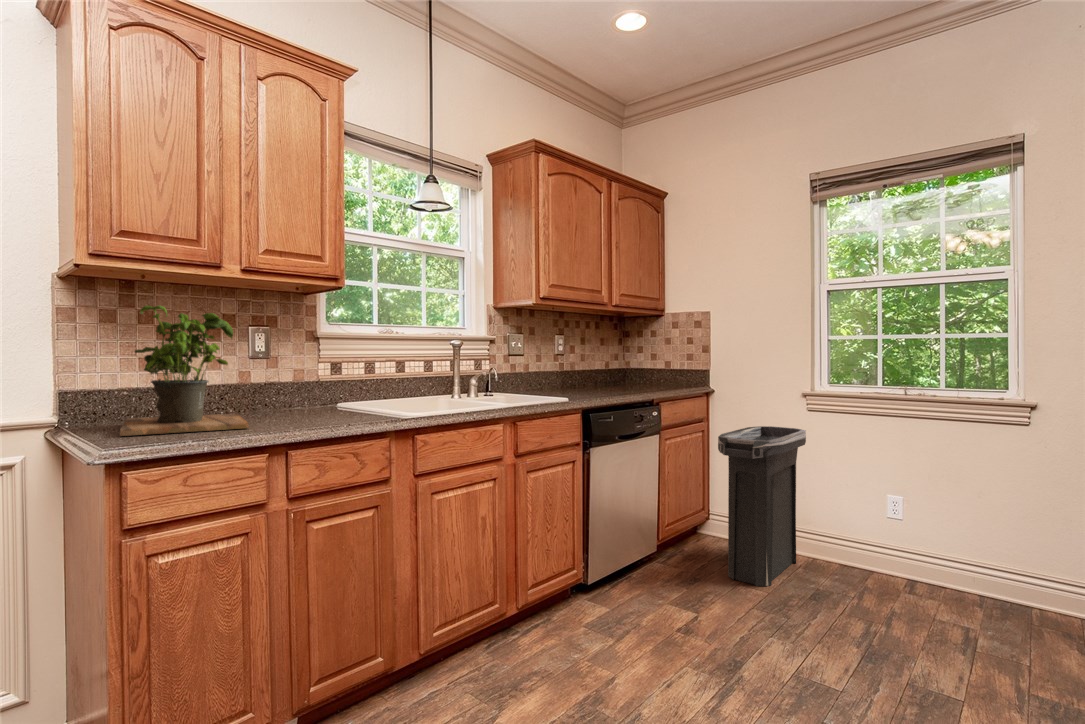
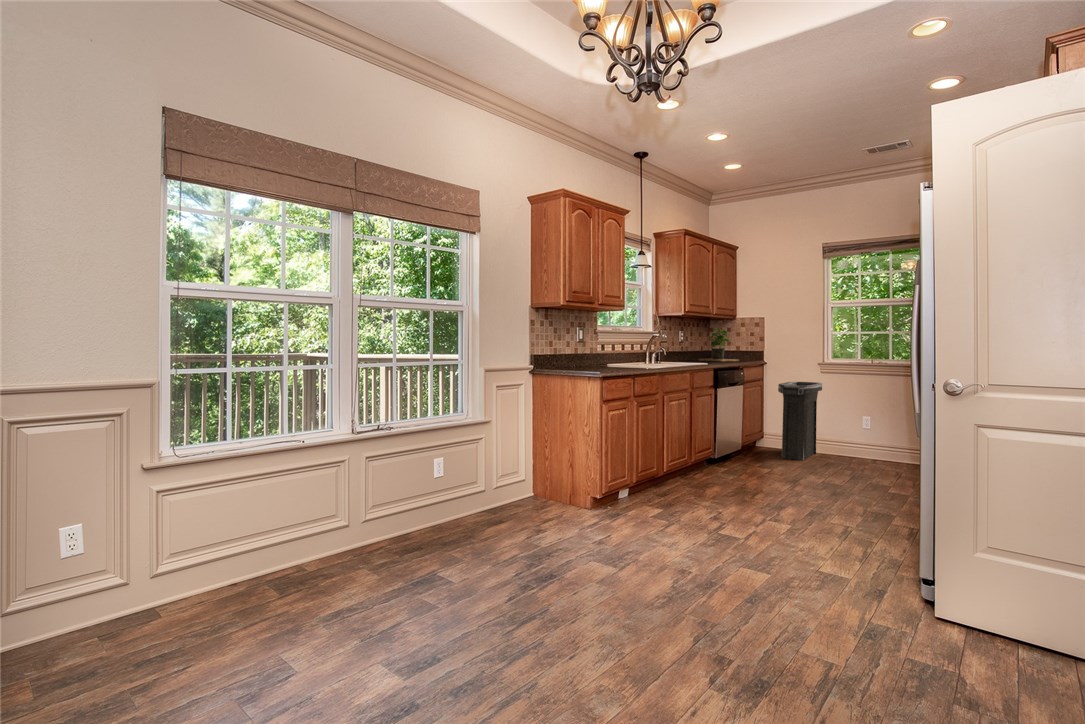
potted plant: present [120,306,248,436] -> present [699,329,739,361]

